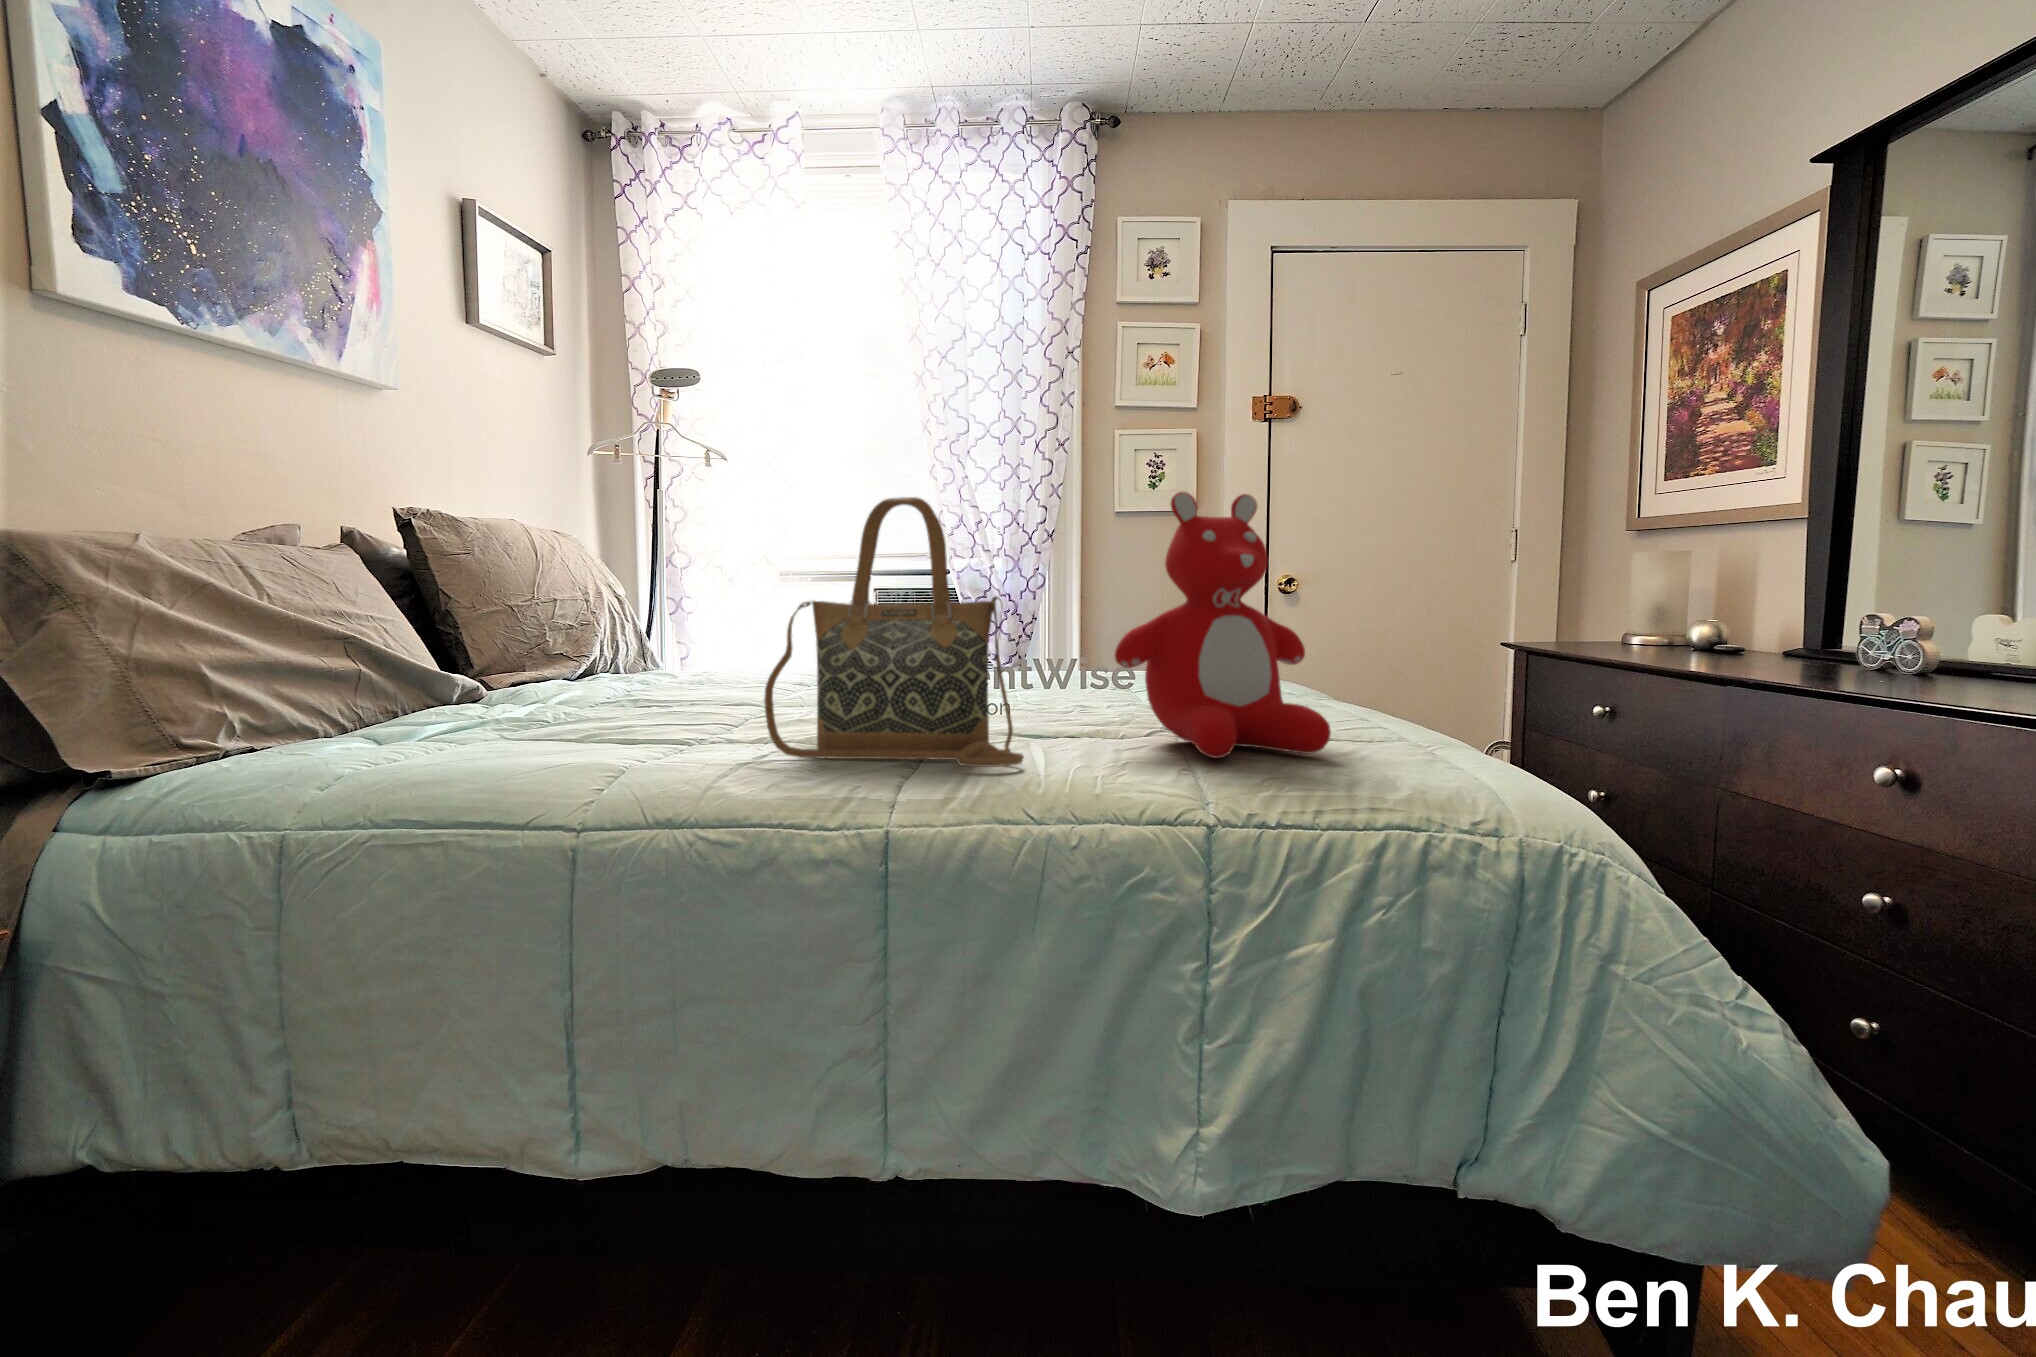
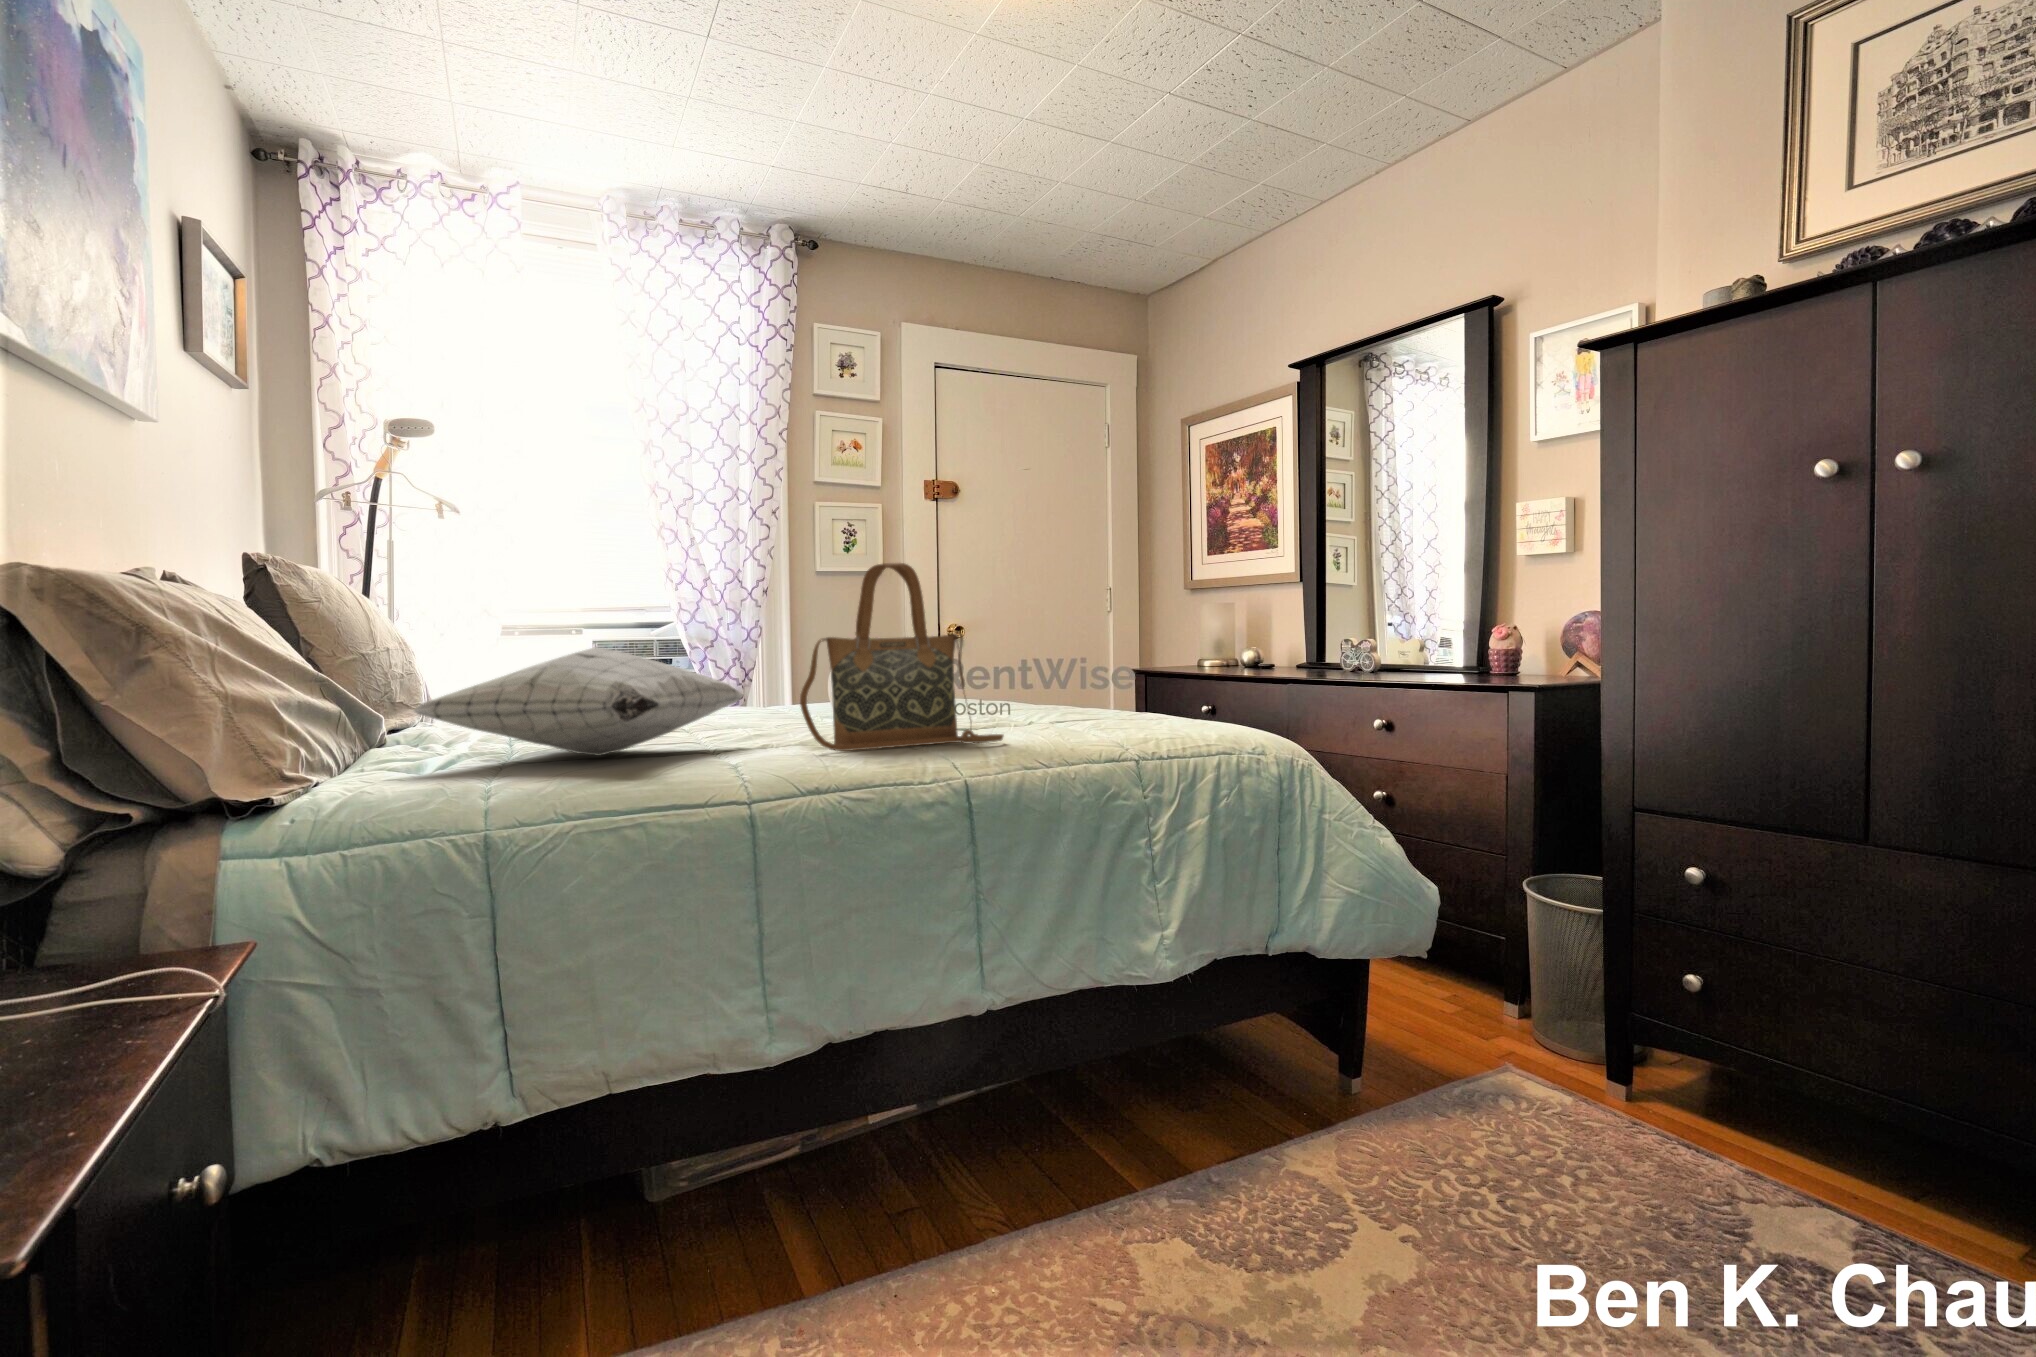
teddy bear: present [1114,492,1331,758] -> none [1018,562,1155,730]
pillow: none [392,605,771,732] -> present [413,647,743,756]

